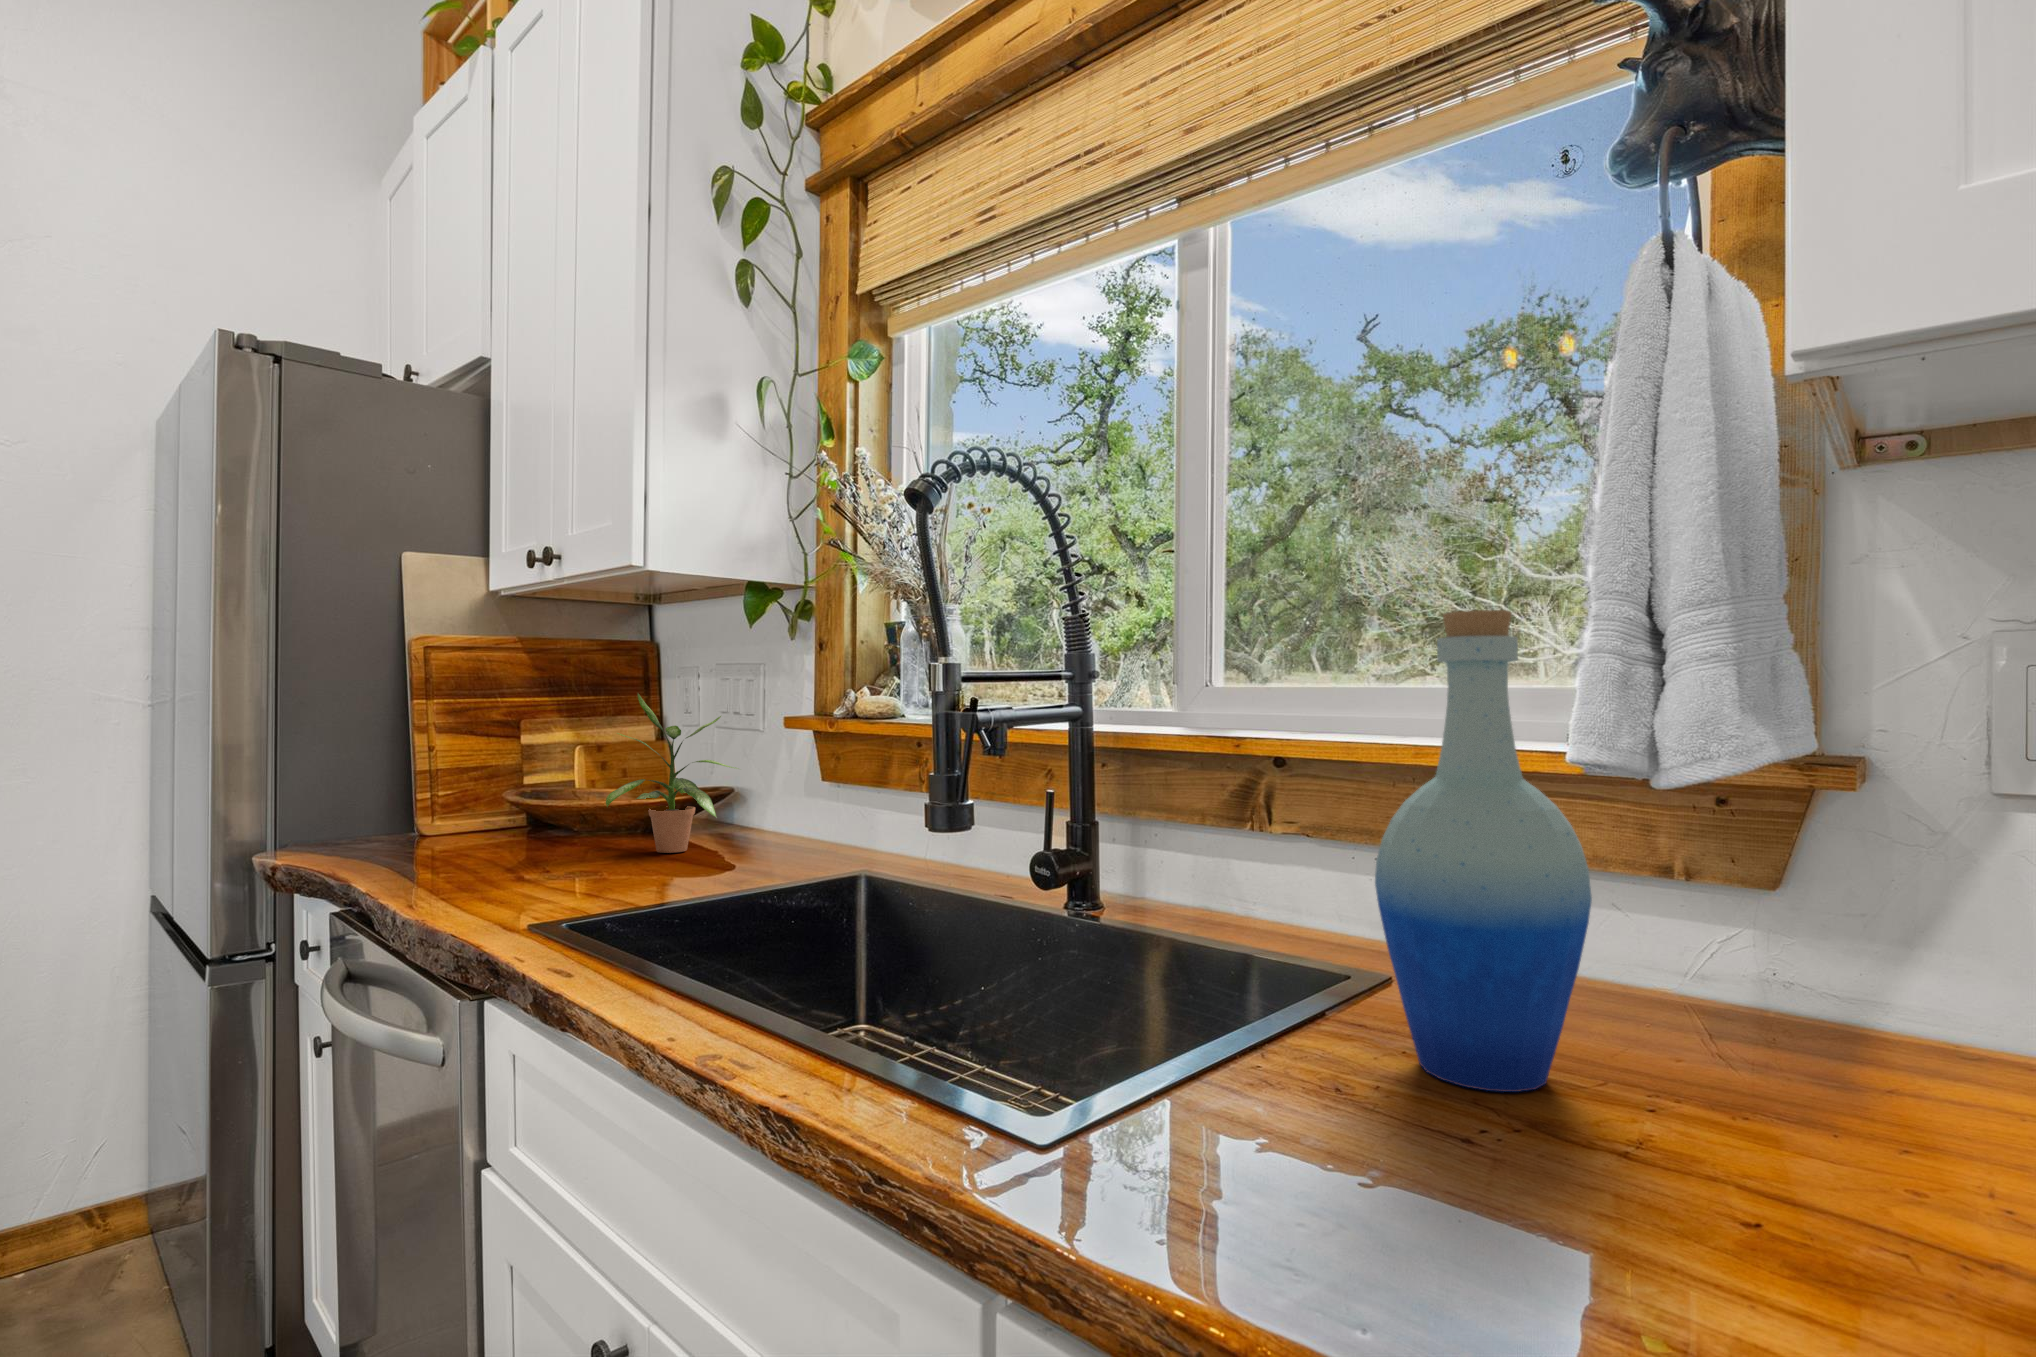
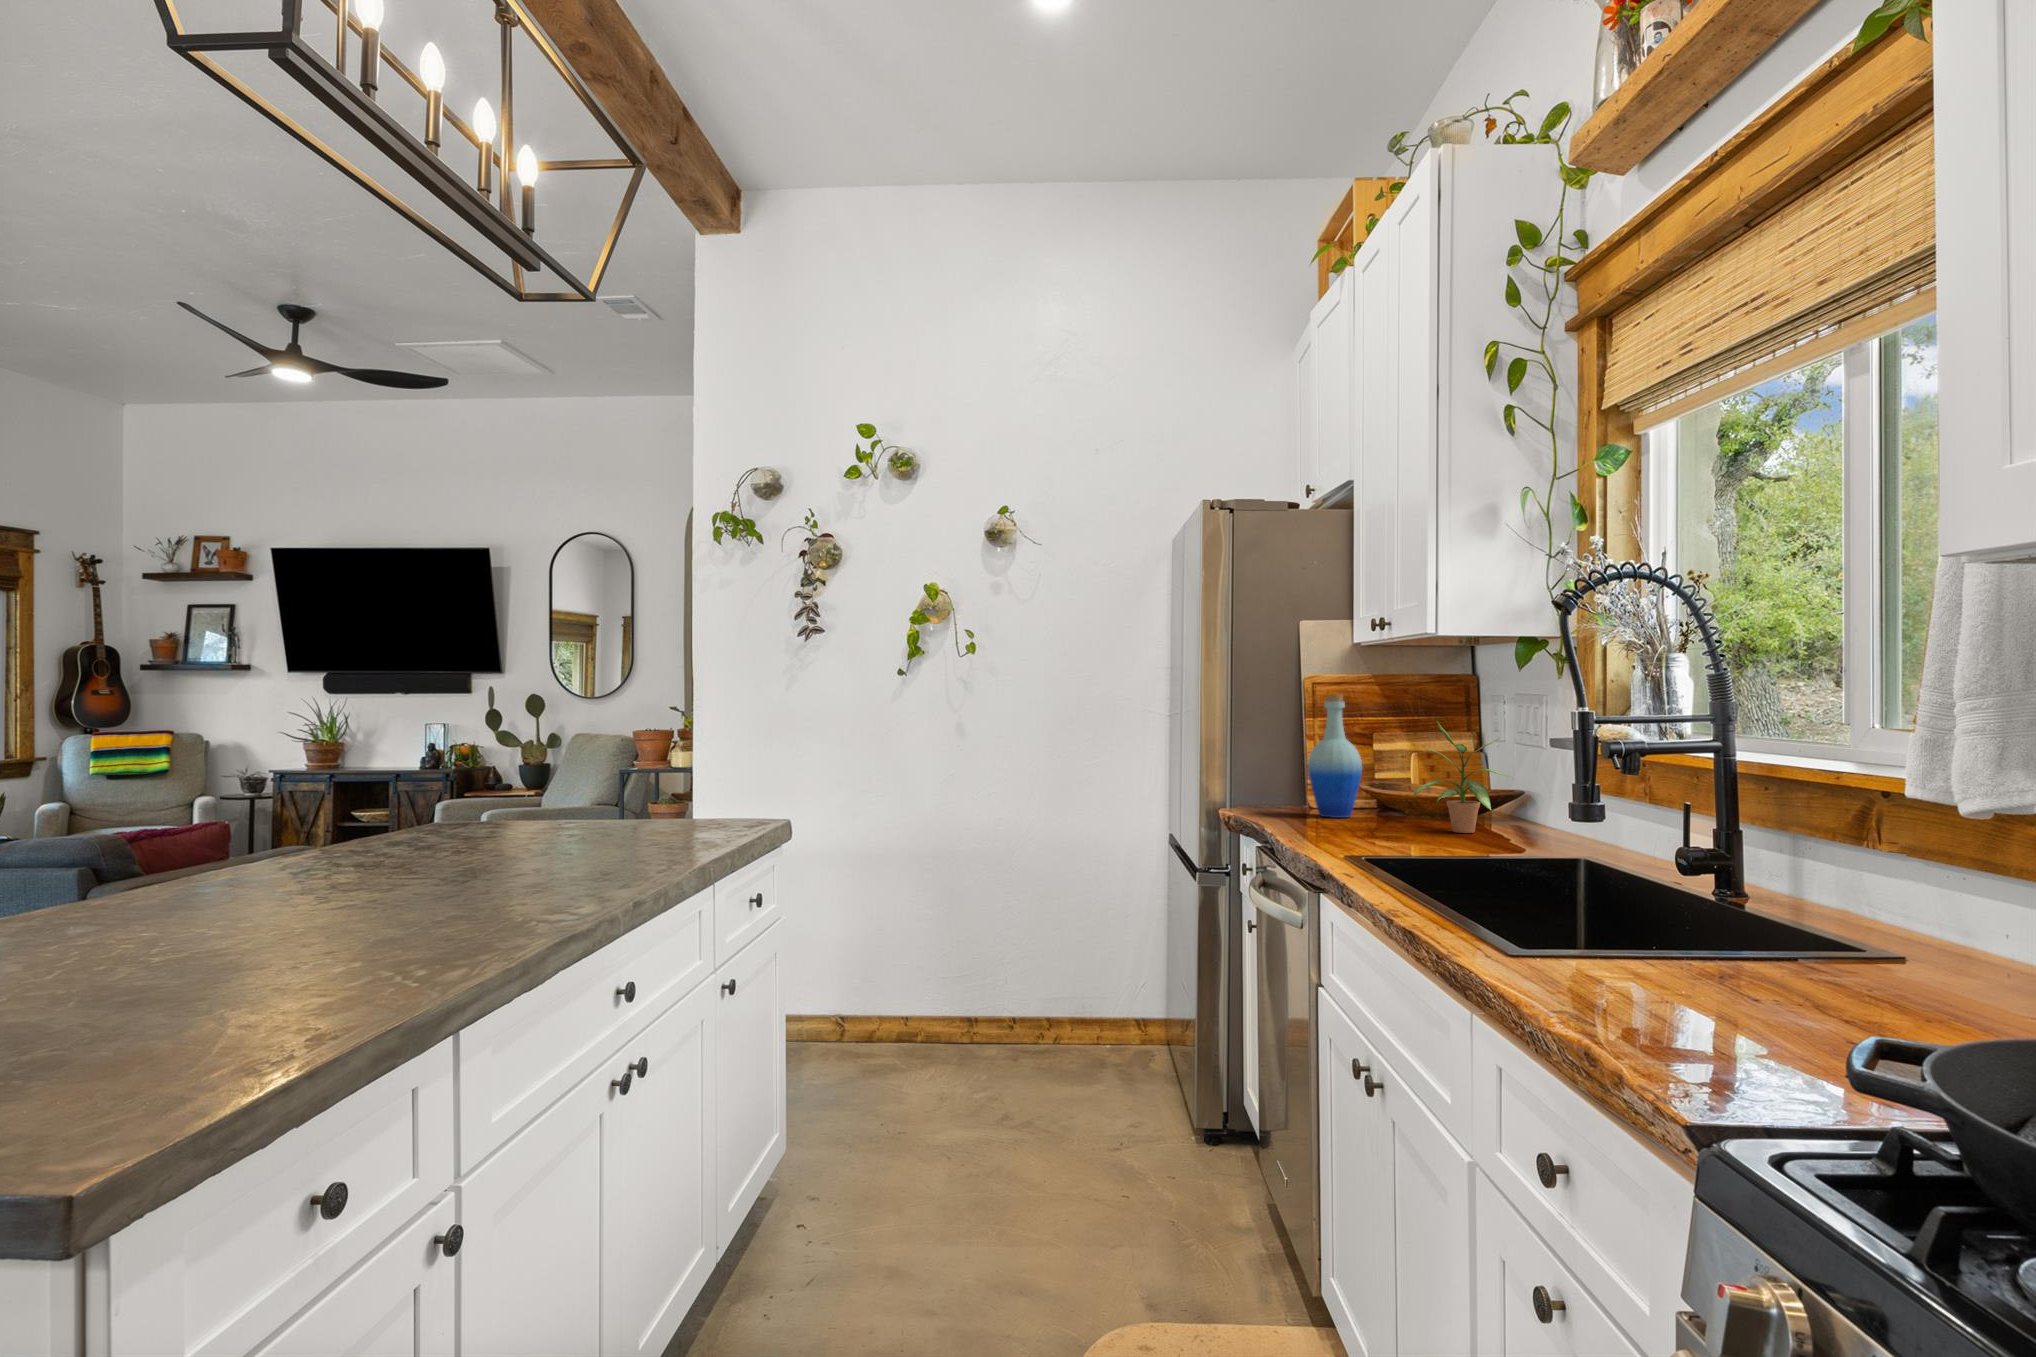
bottle: present [1375,610,1592,1092] -> present [1308,695,1362,818]

